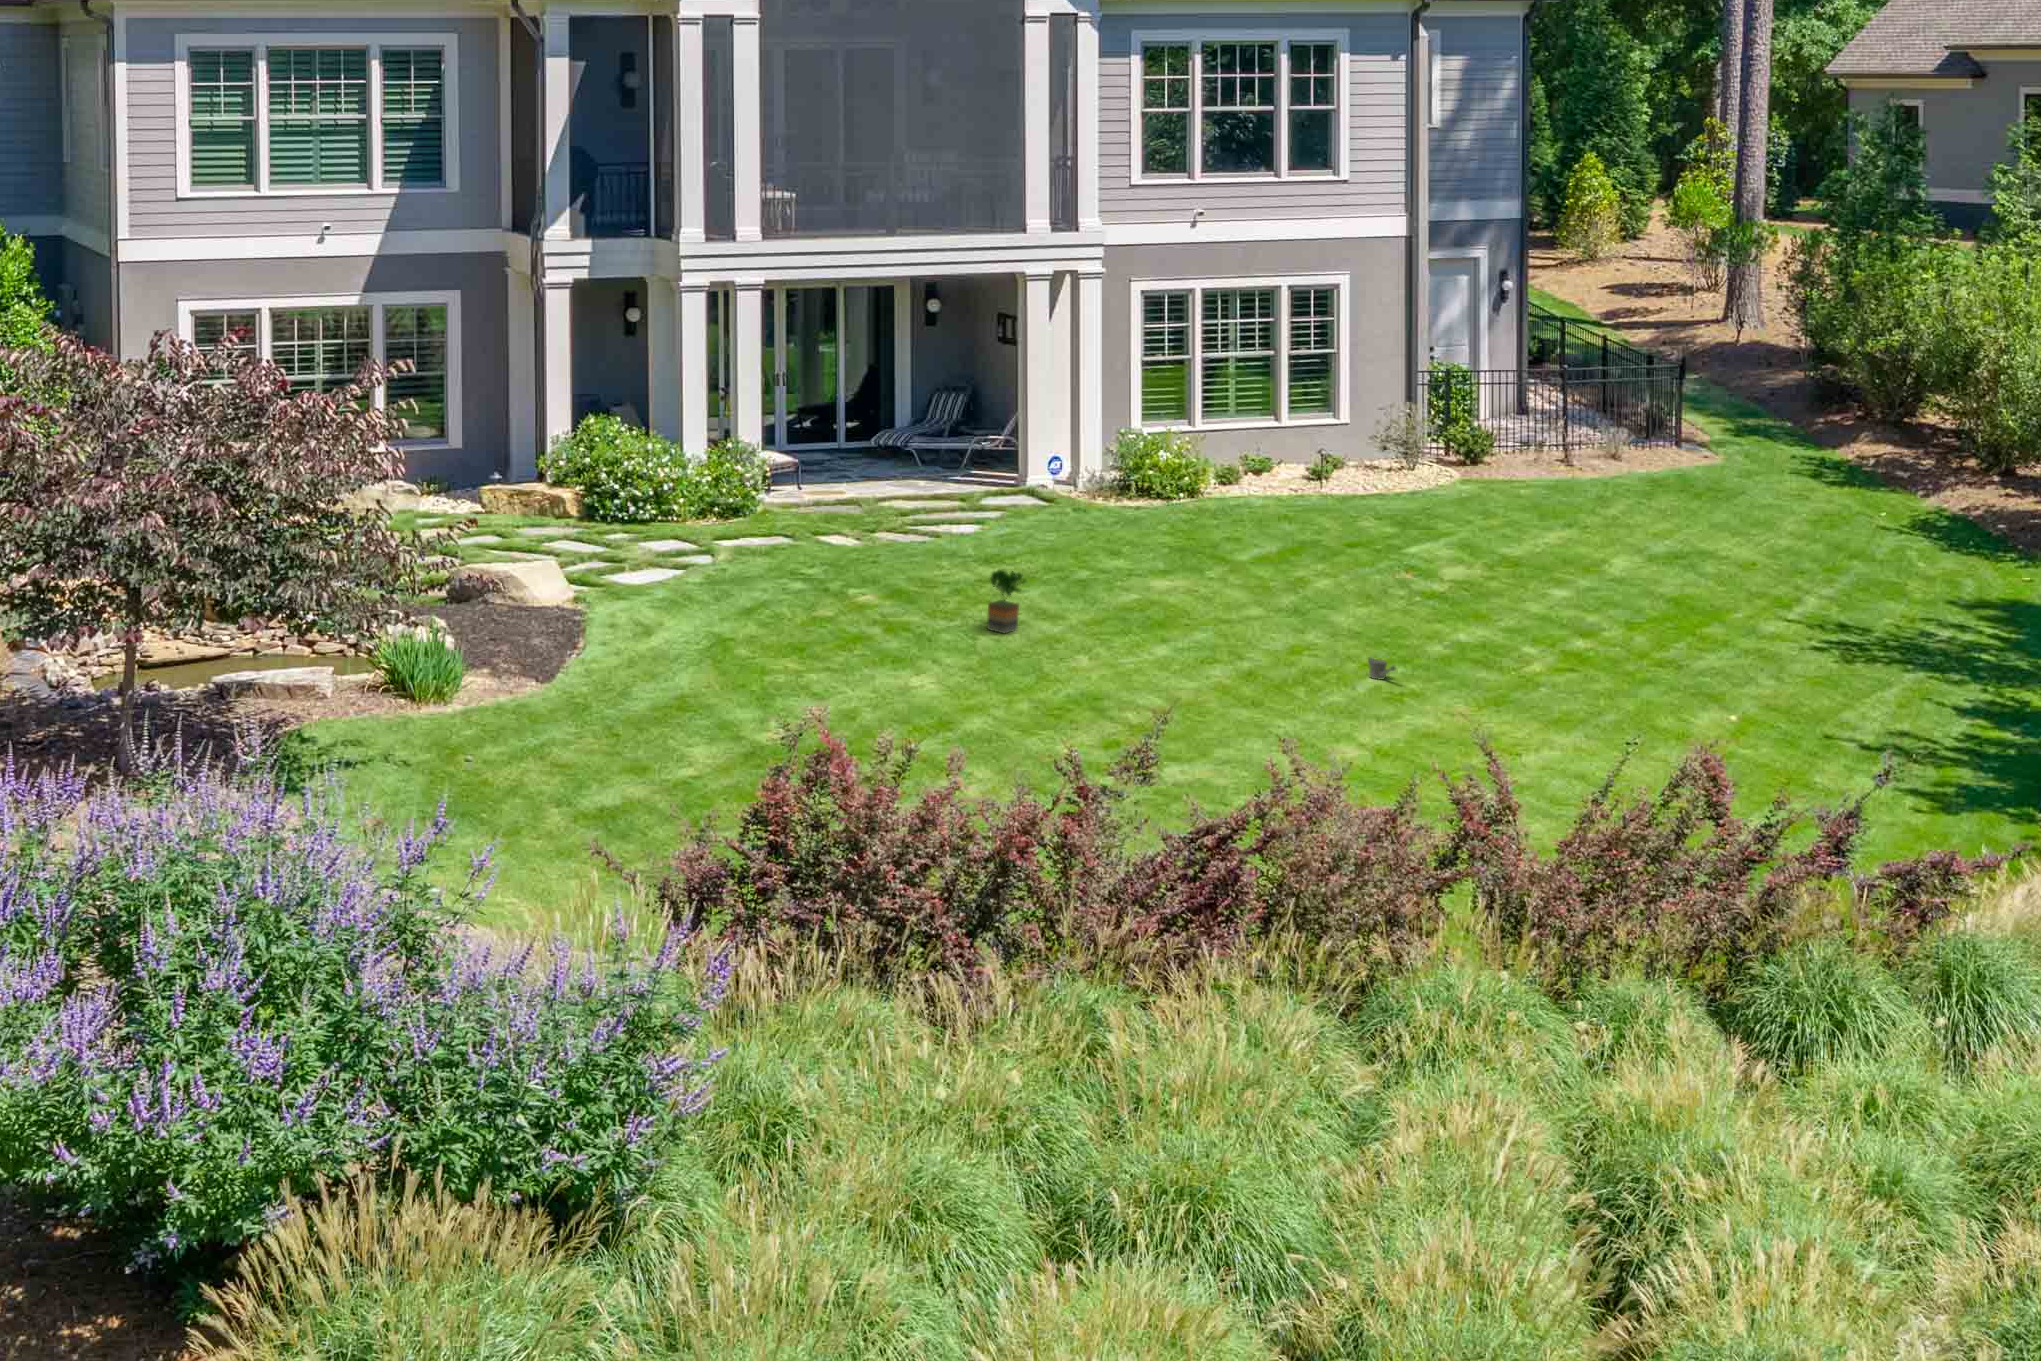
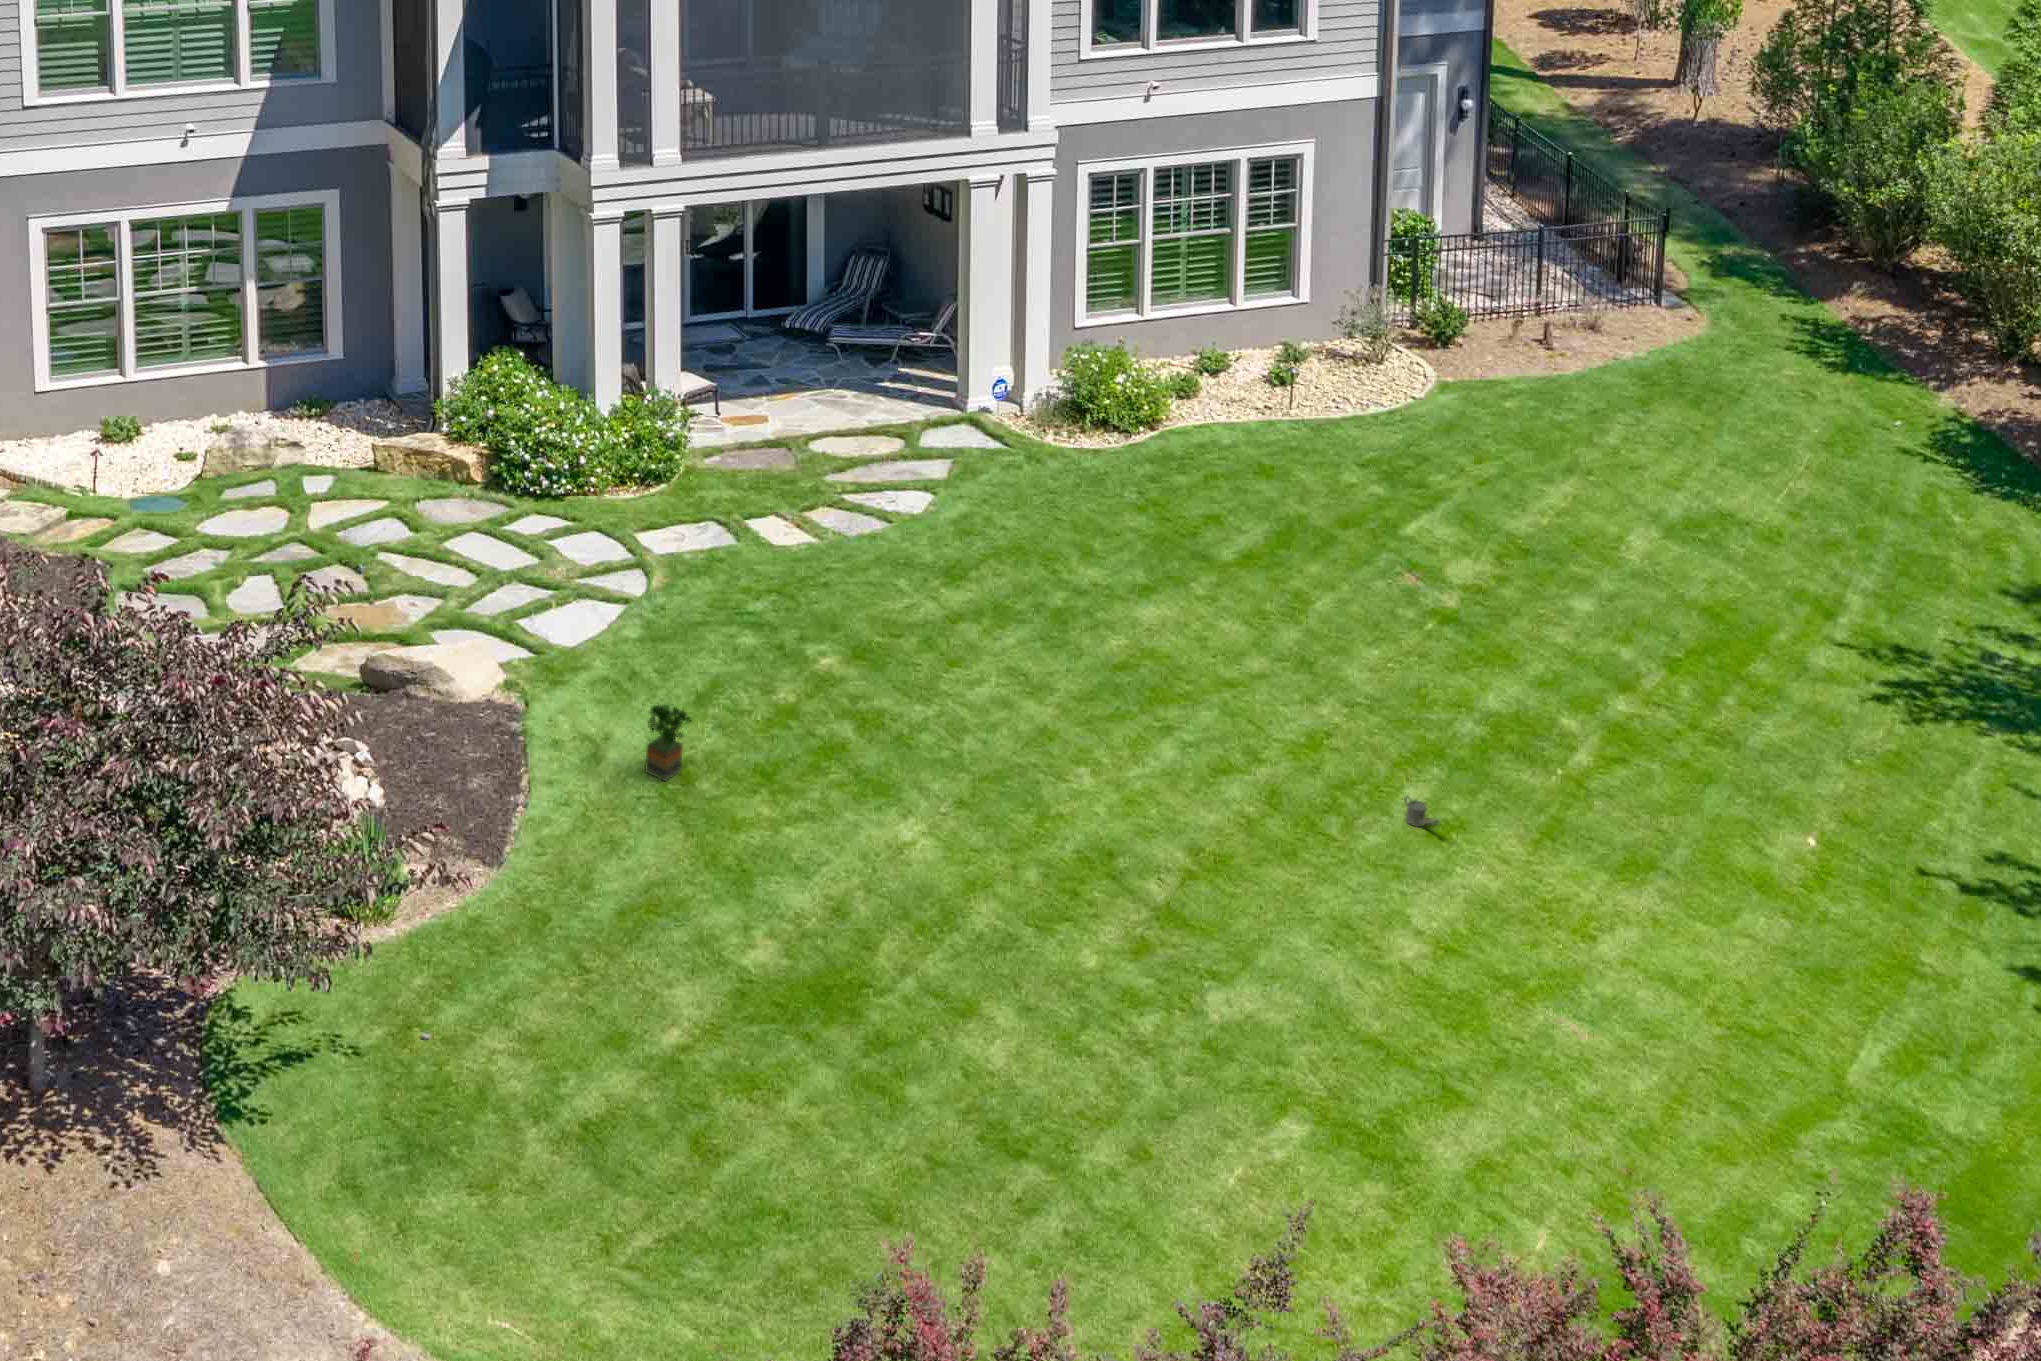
potted tree: present [987,569,1027,633] -> present [645,704,692,781]

